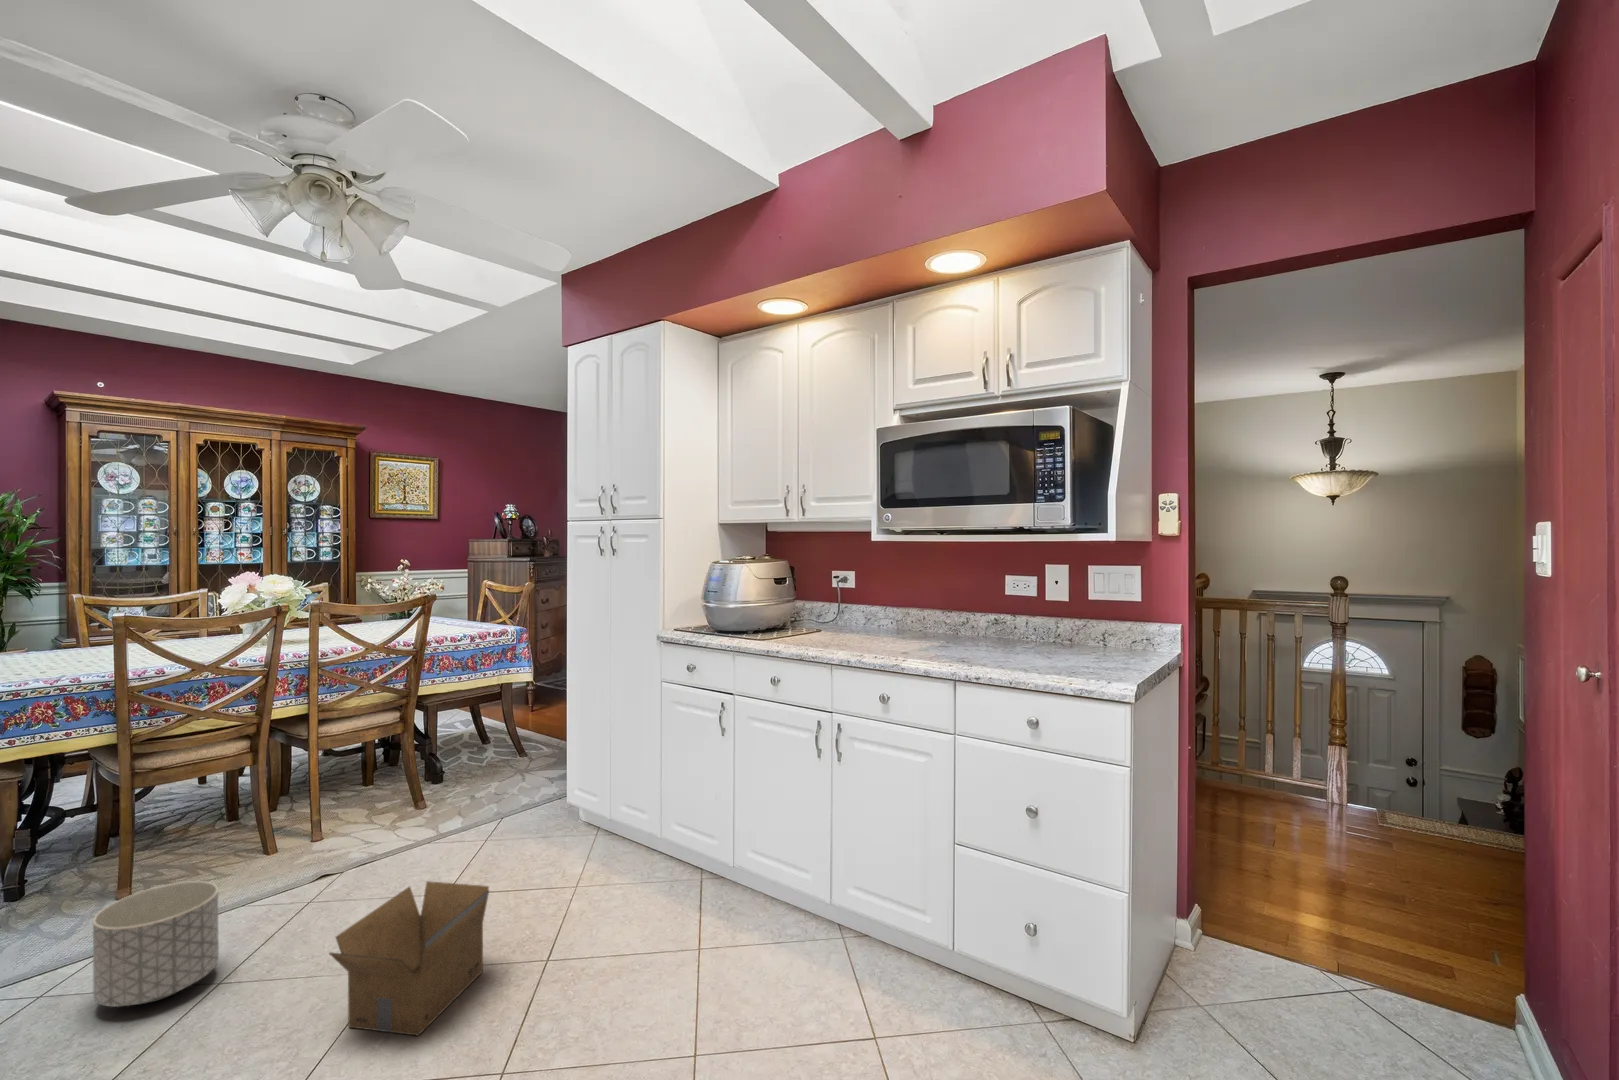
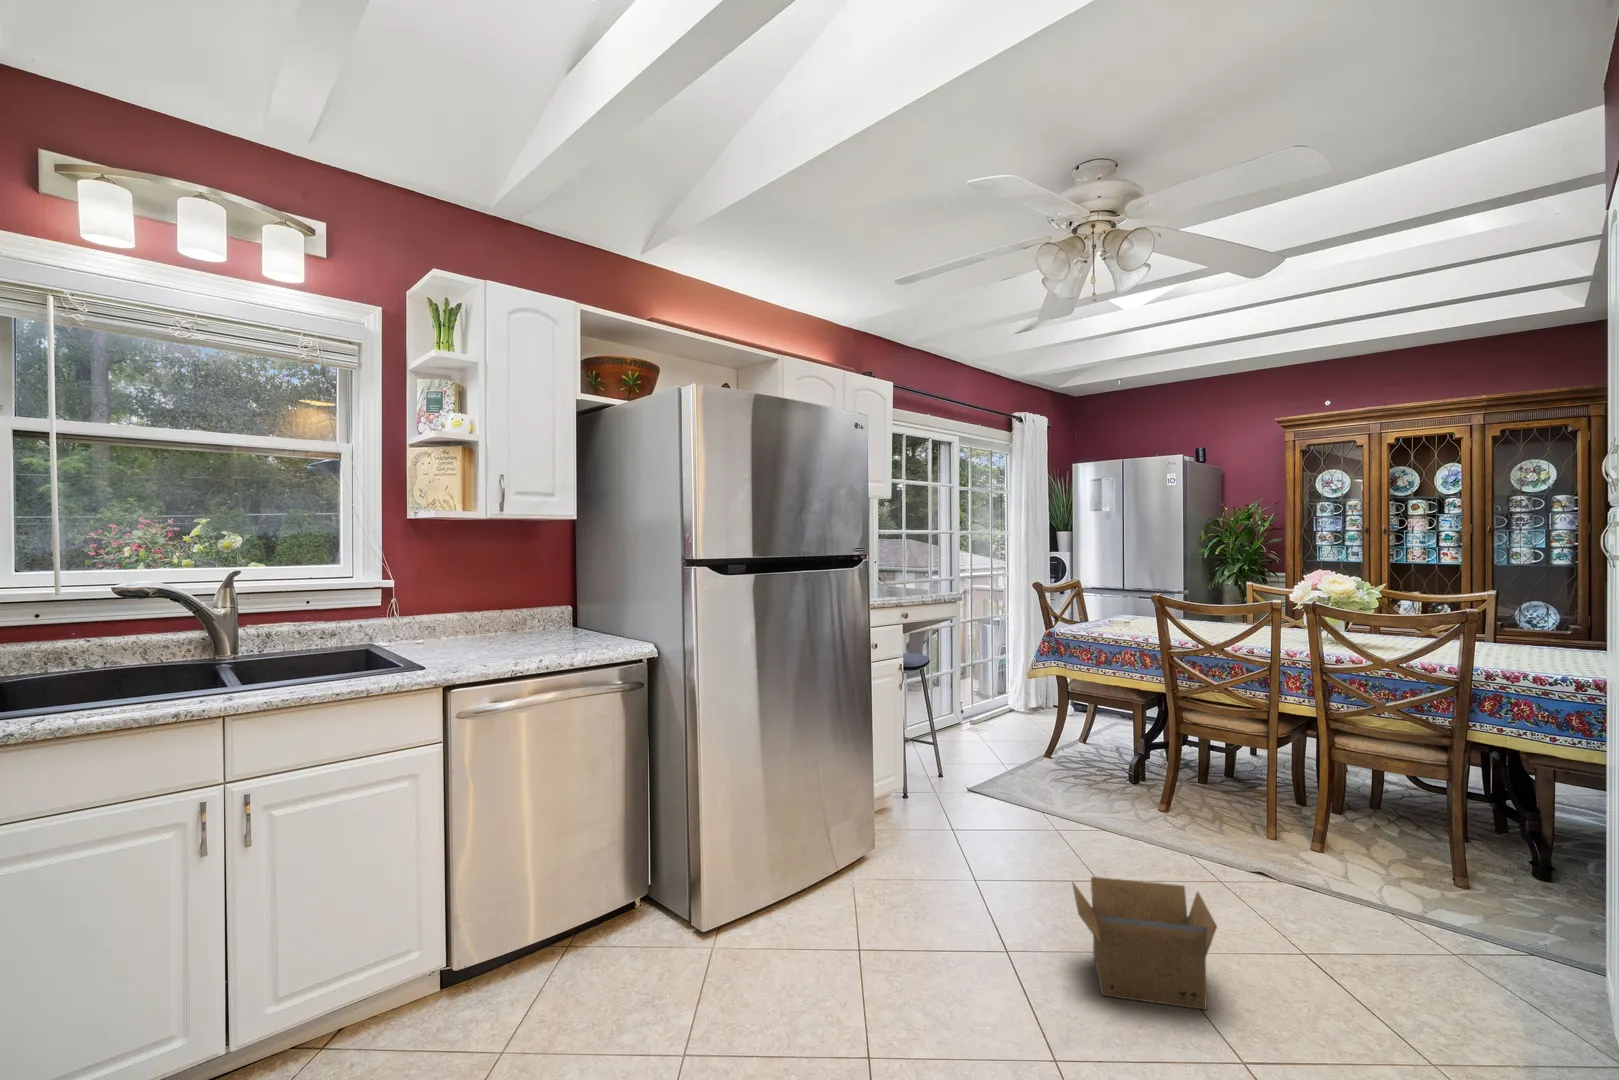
planter: present [93,881,219,1007] -> none [1052,792,1122,872]

